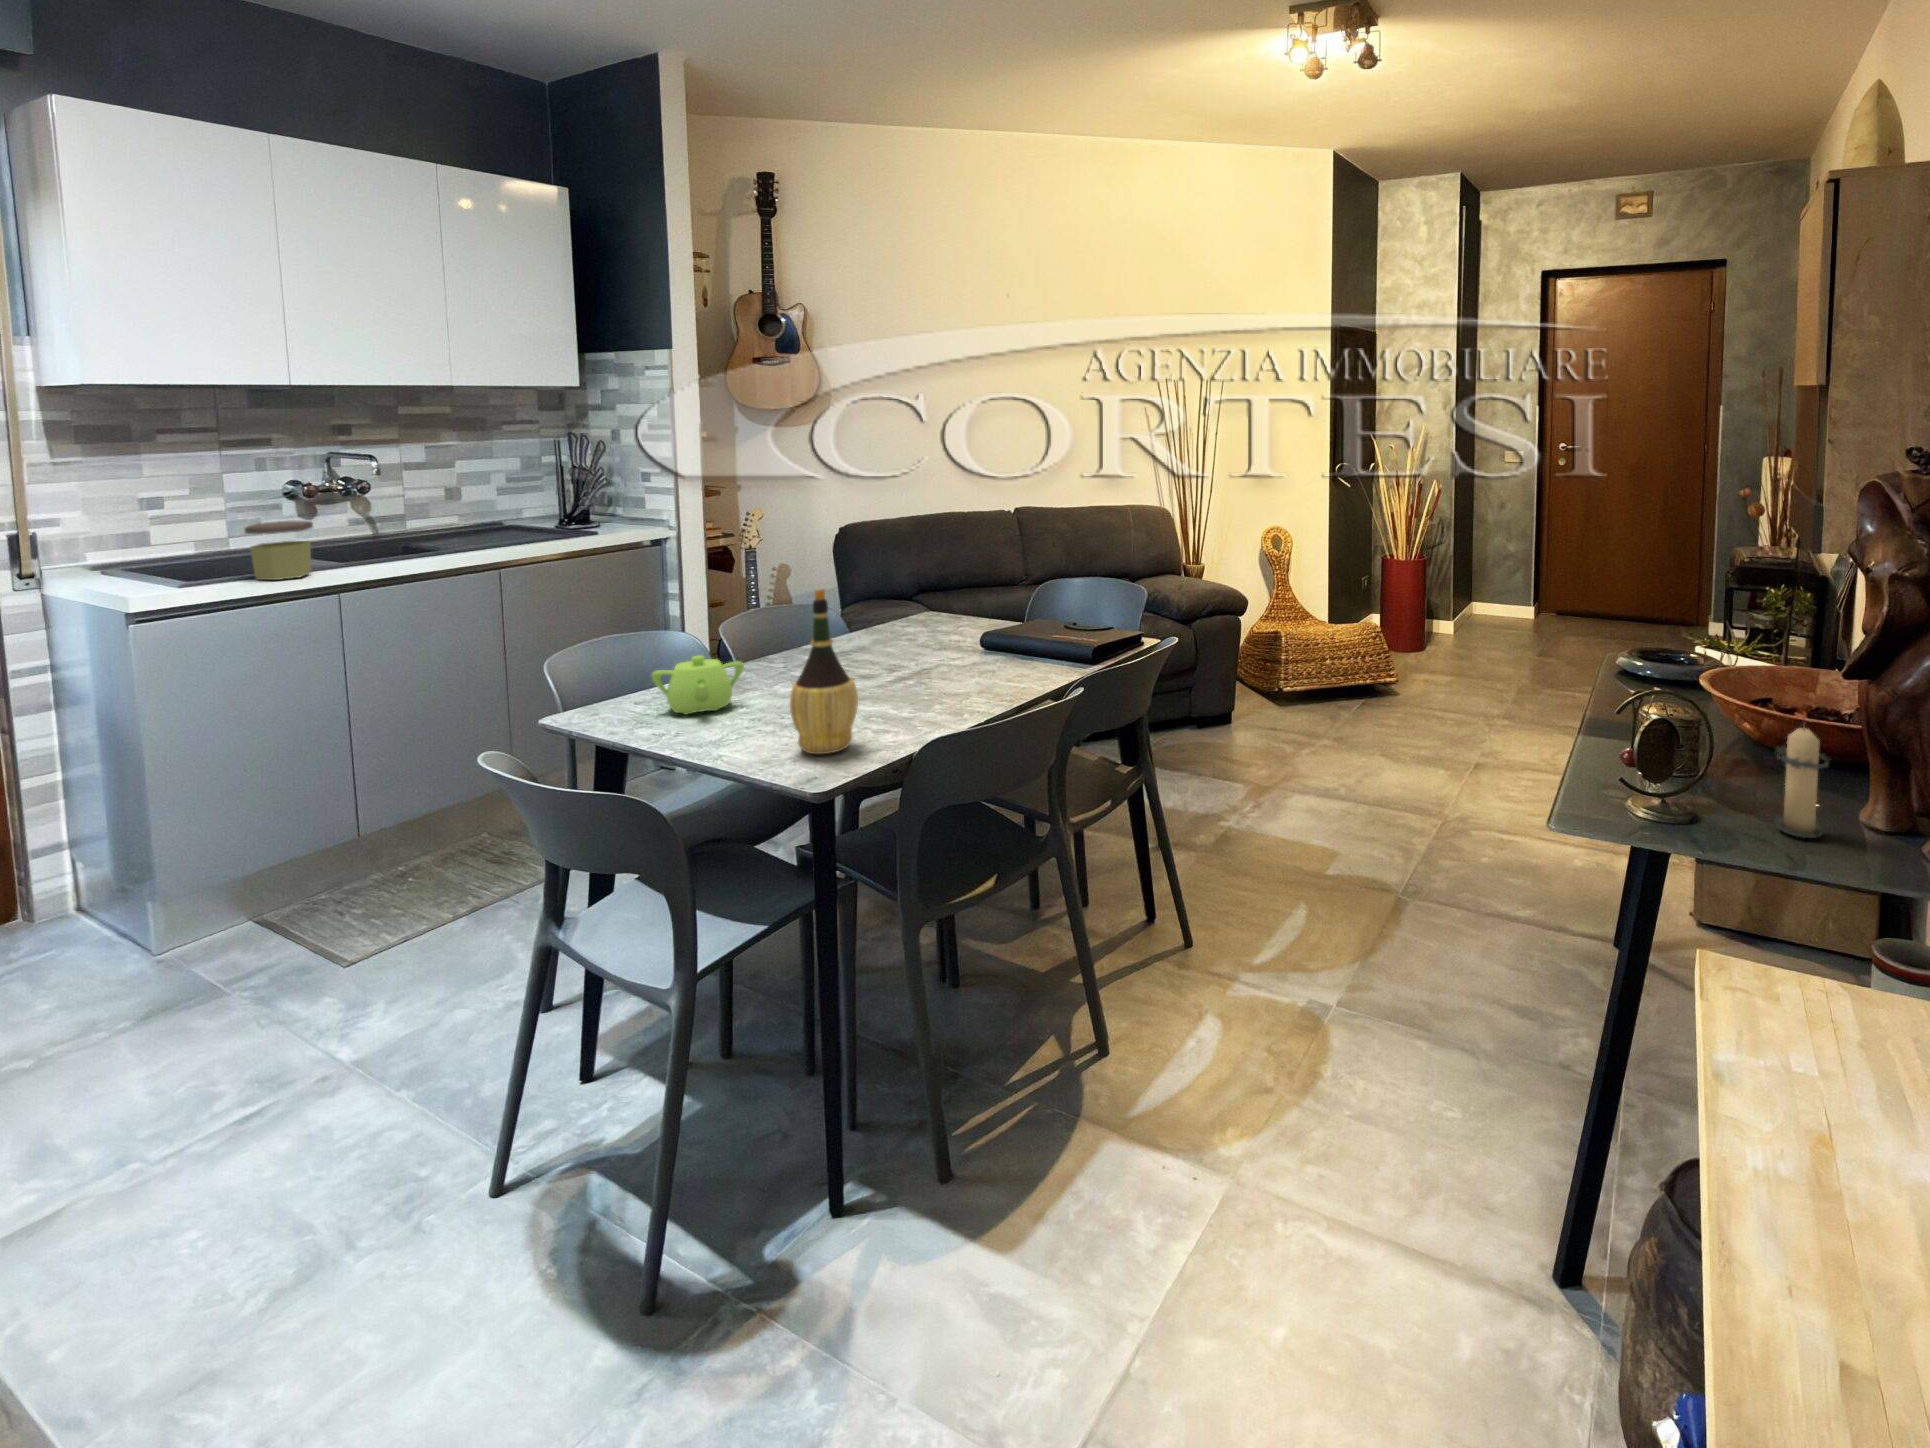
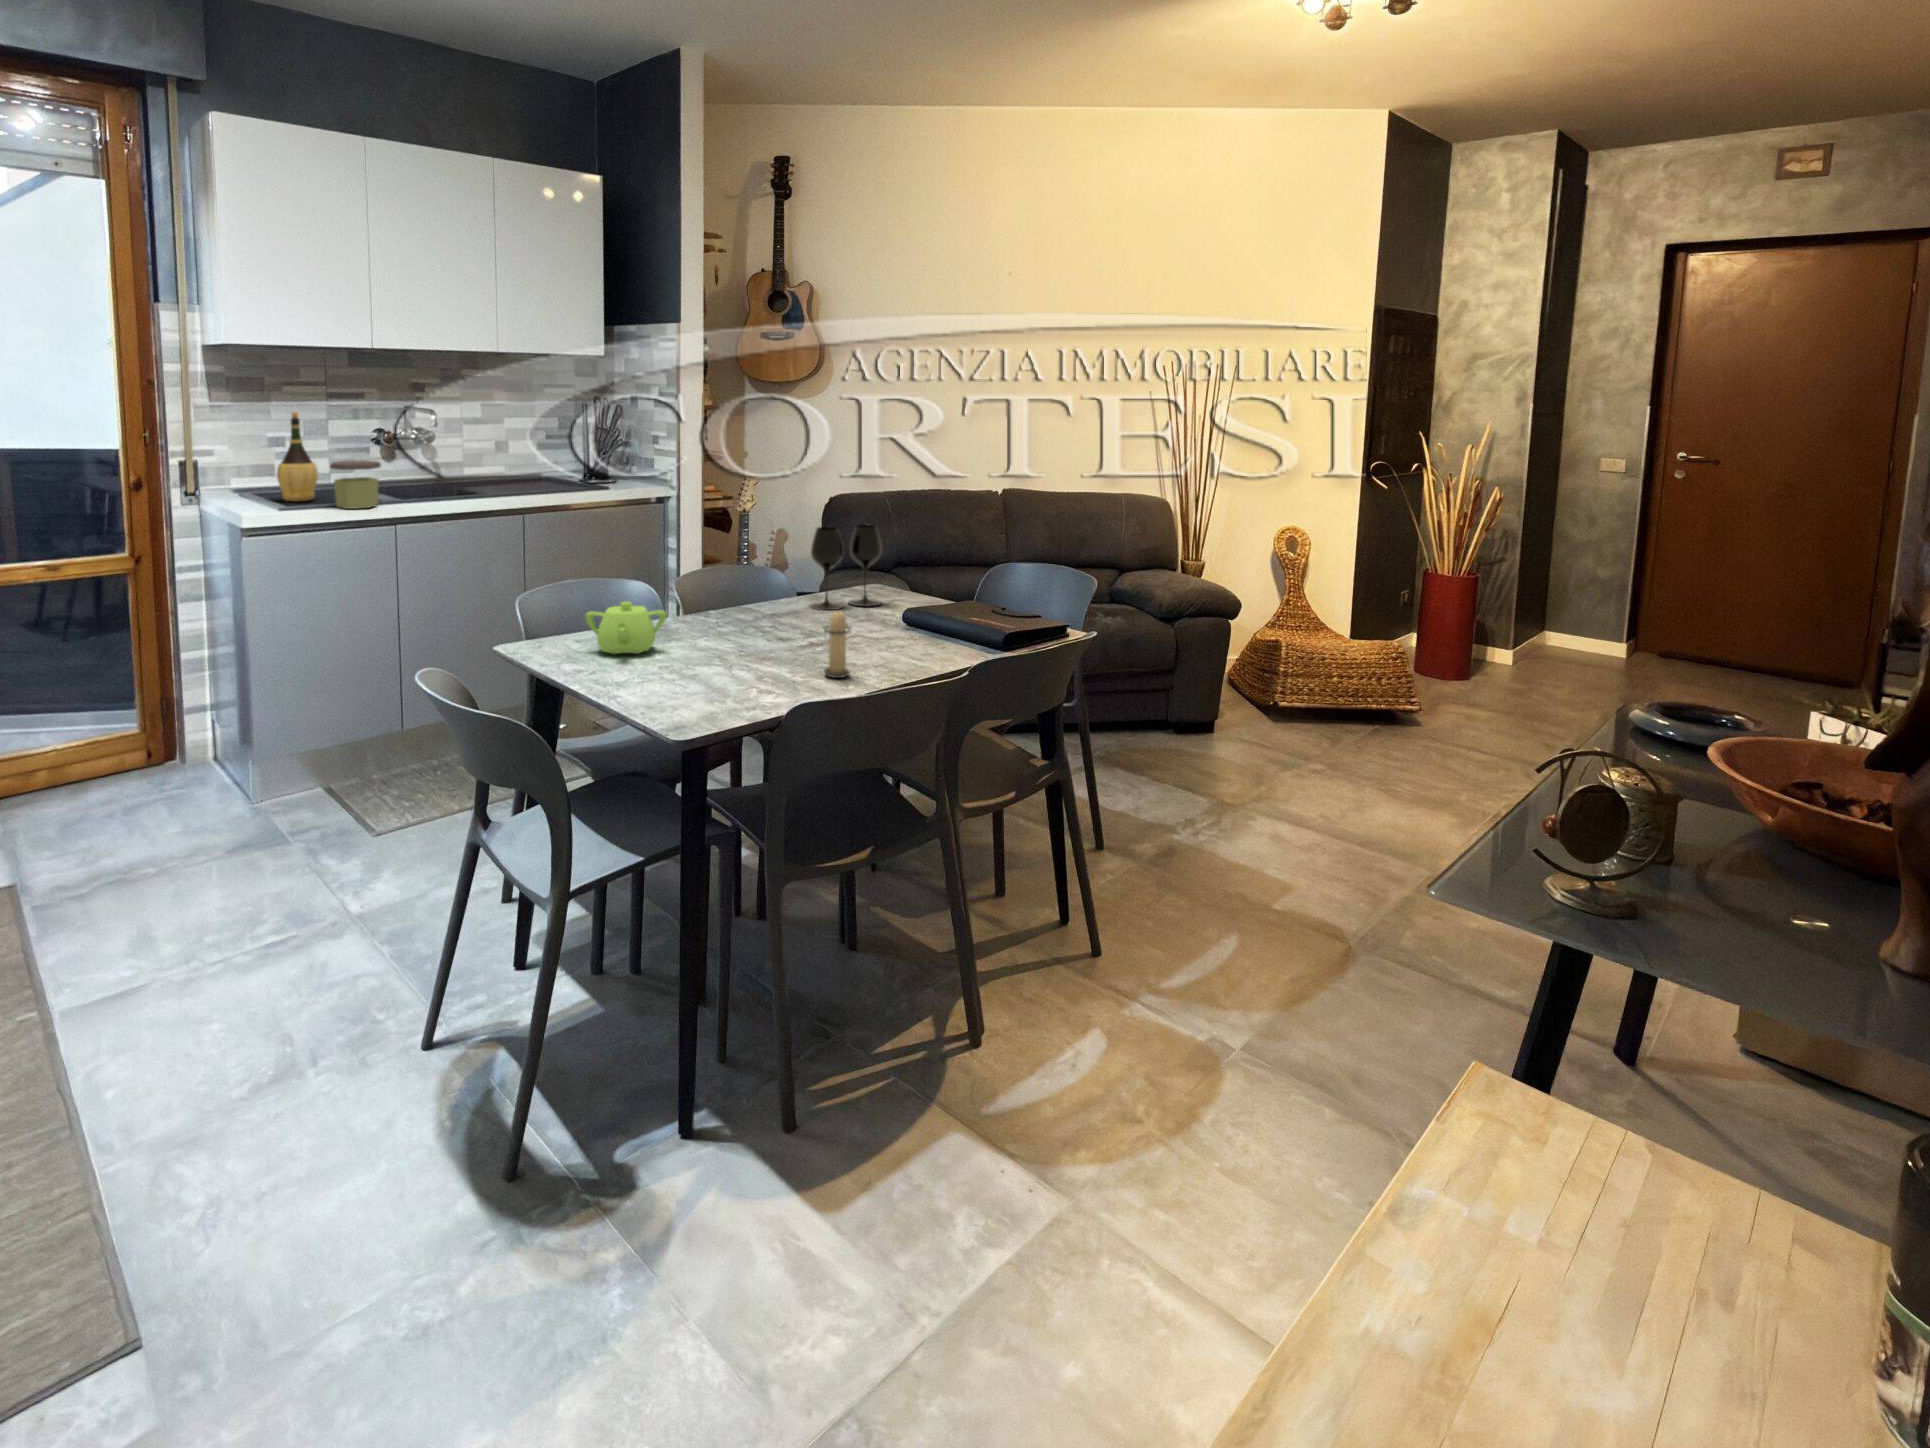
wine glass: none [868,554,942,645] -> present [810,525,882,610]
wine bottle: present [790,589,858,754] -> present [277,412,318,501]
candle: present [1774,724,1831,838] -> present [823,607,851,678]

